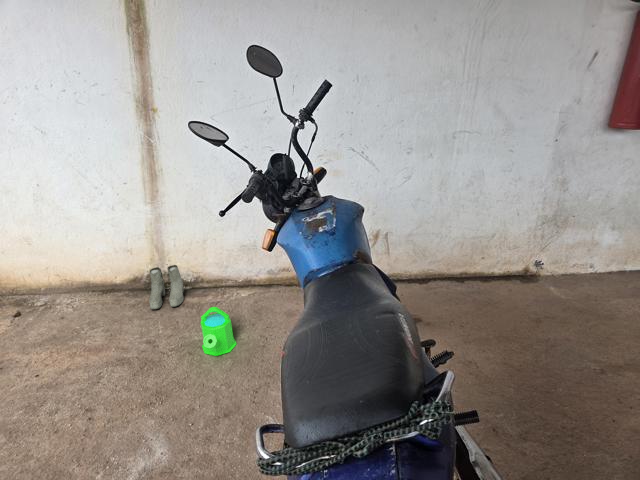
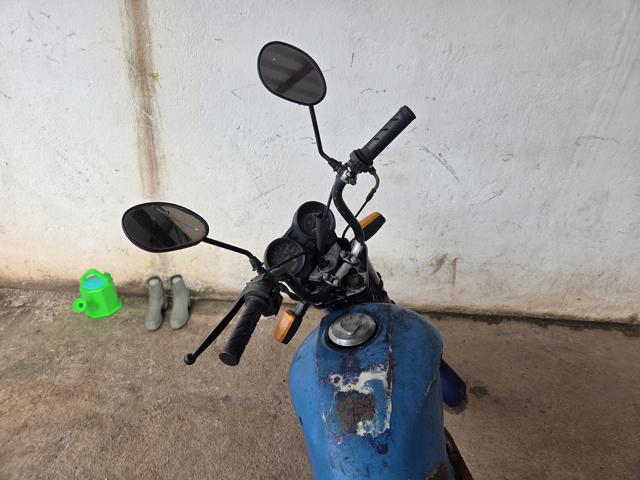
watering can: present [200,307,237,356] -> present [73,269,121,318]

